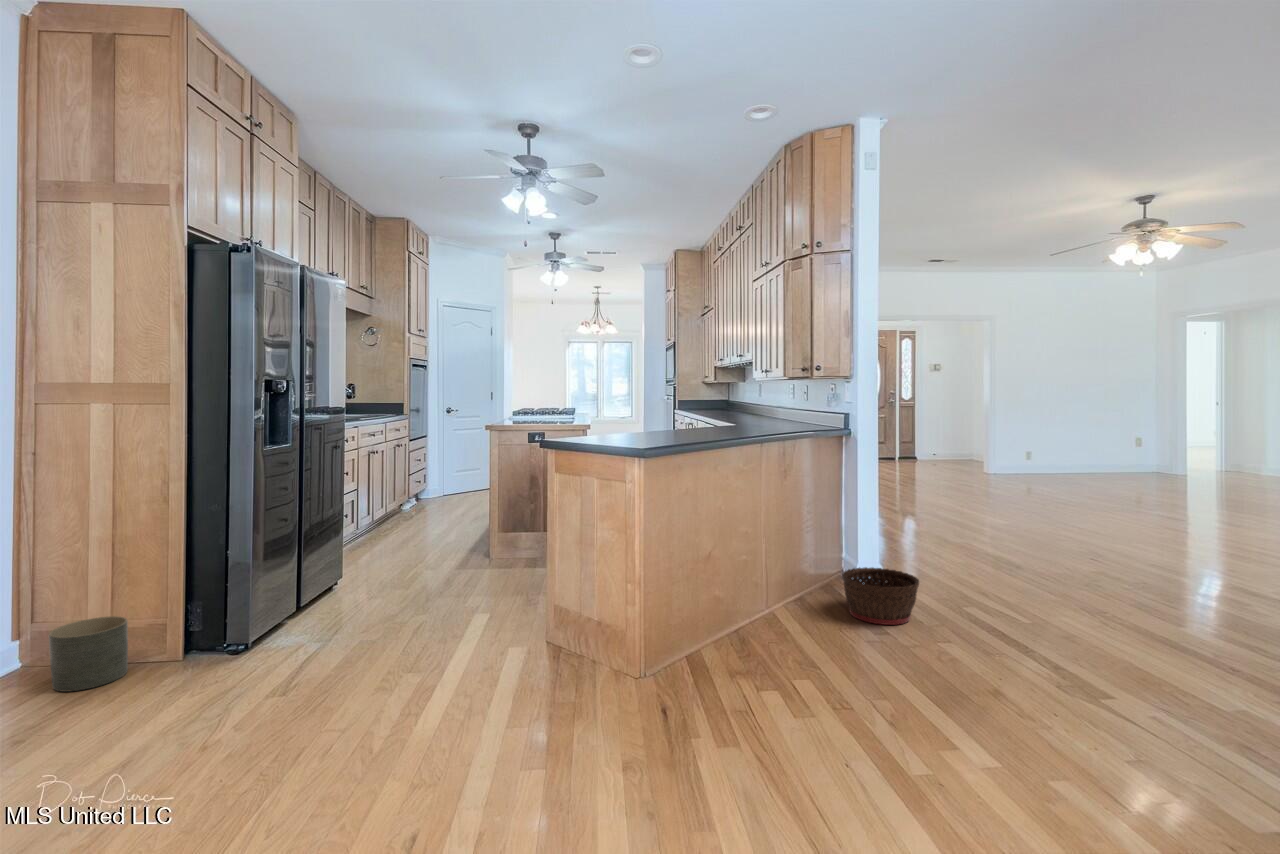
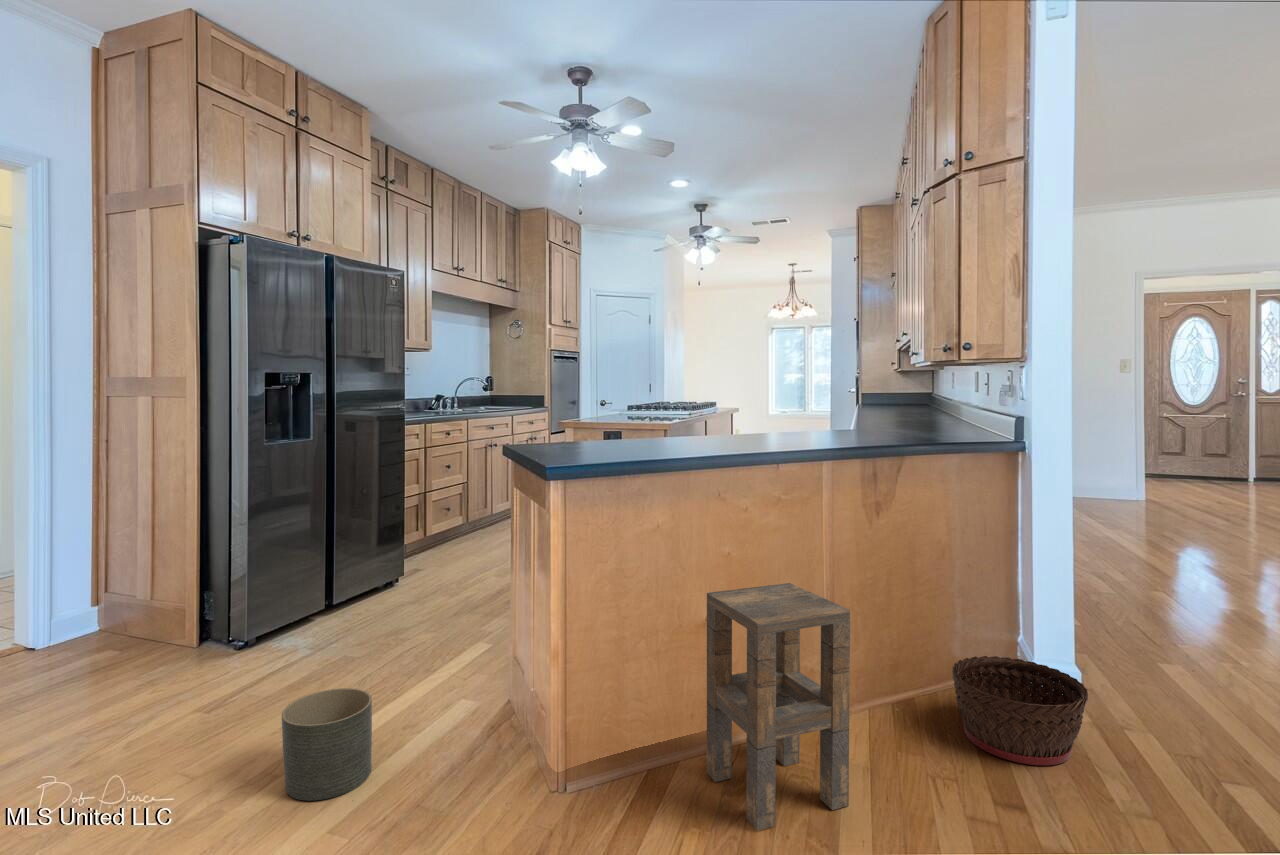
side table: none [730,528,825,681] -> present [707,583,850,831]
planter: present [49,616,128,692] -> present [282,688,372,801]

